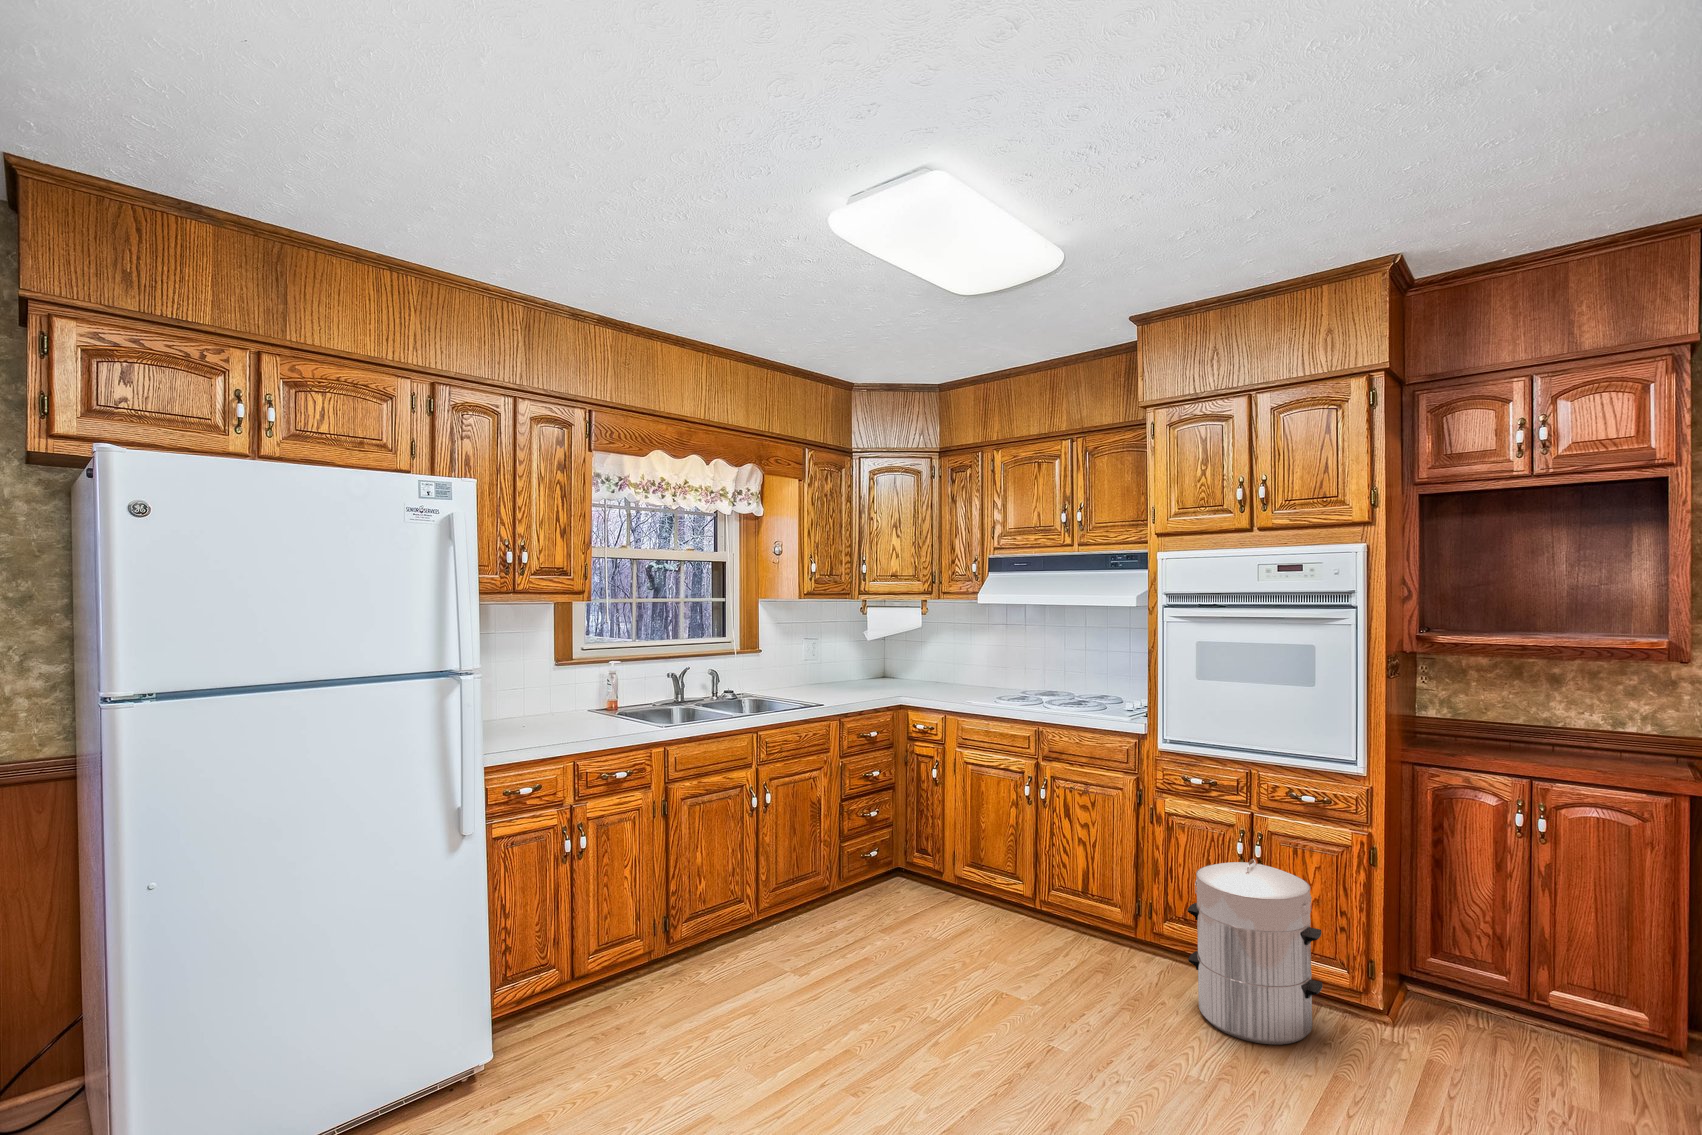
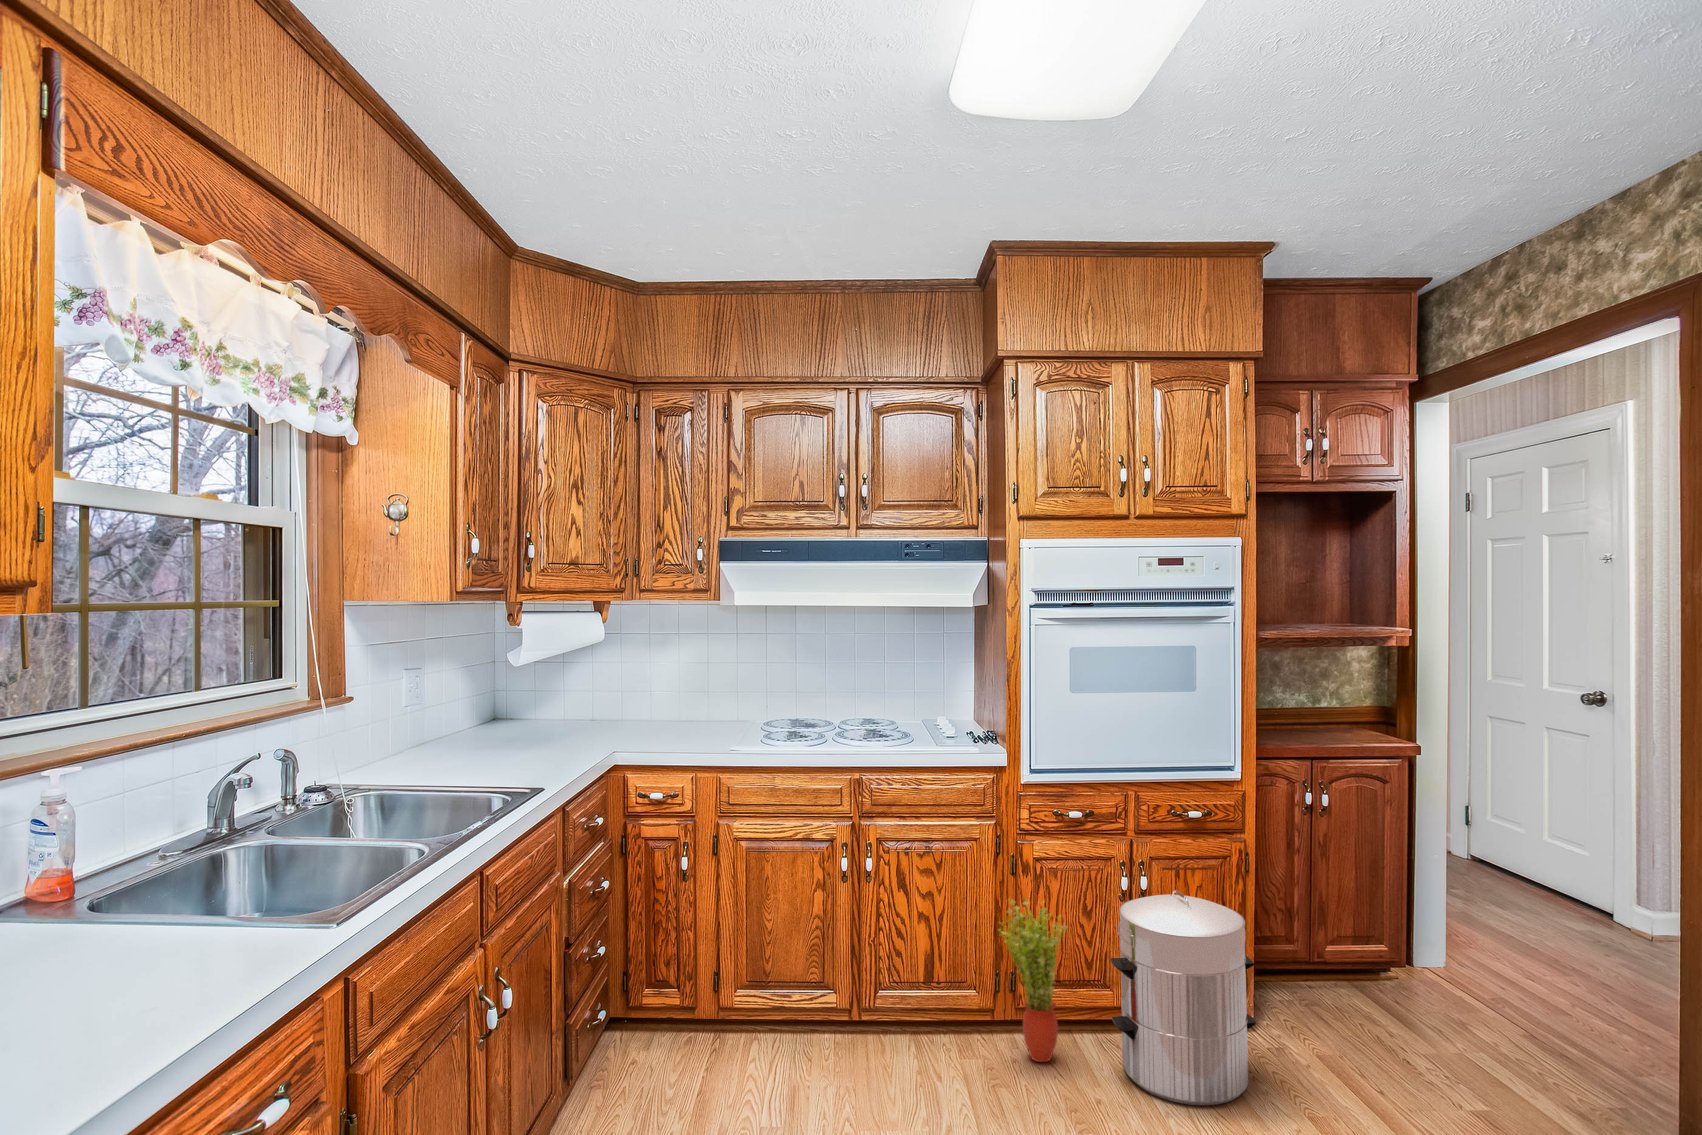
potted plant: none [1116,839,1173,975] -> present [998,899,1067,1062]

